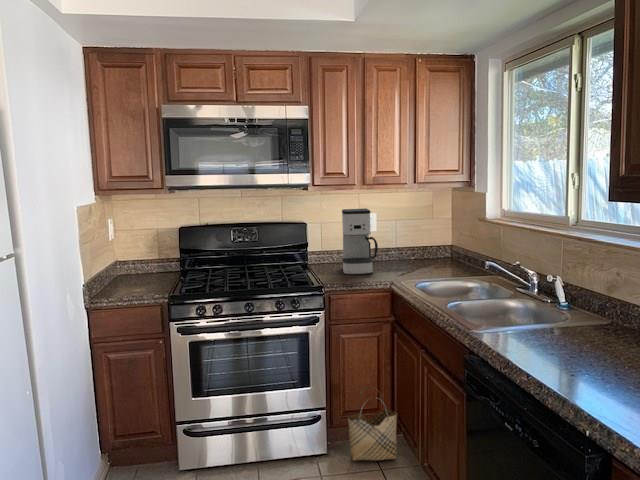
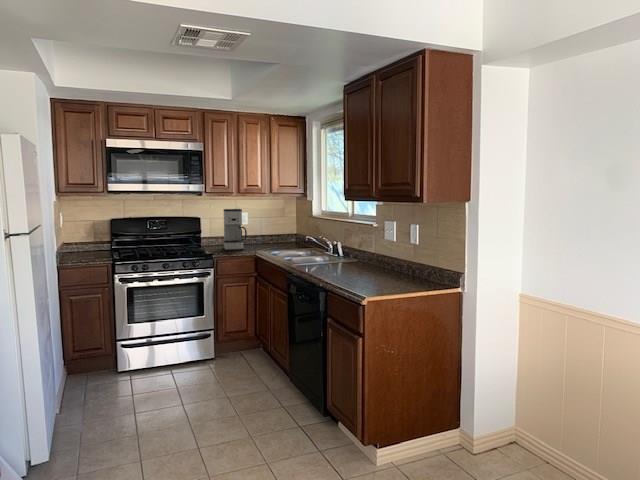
woven basket: present [347,386,397,461] -> none [227,316,258,361]

